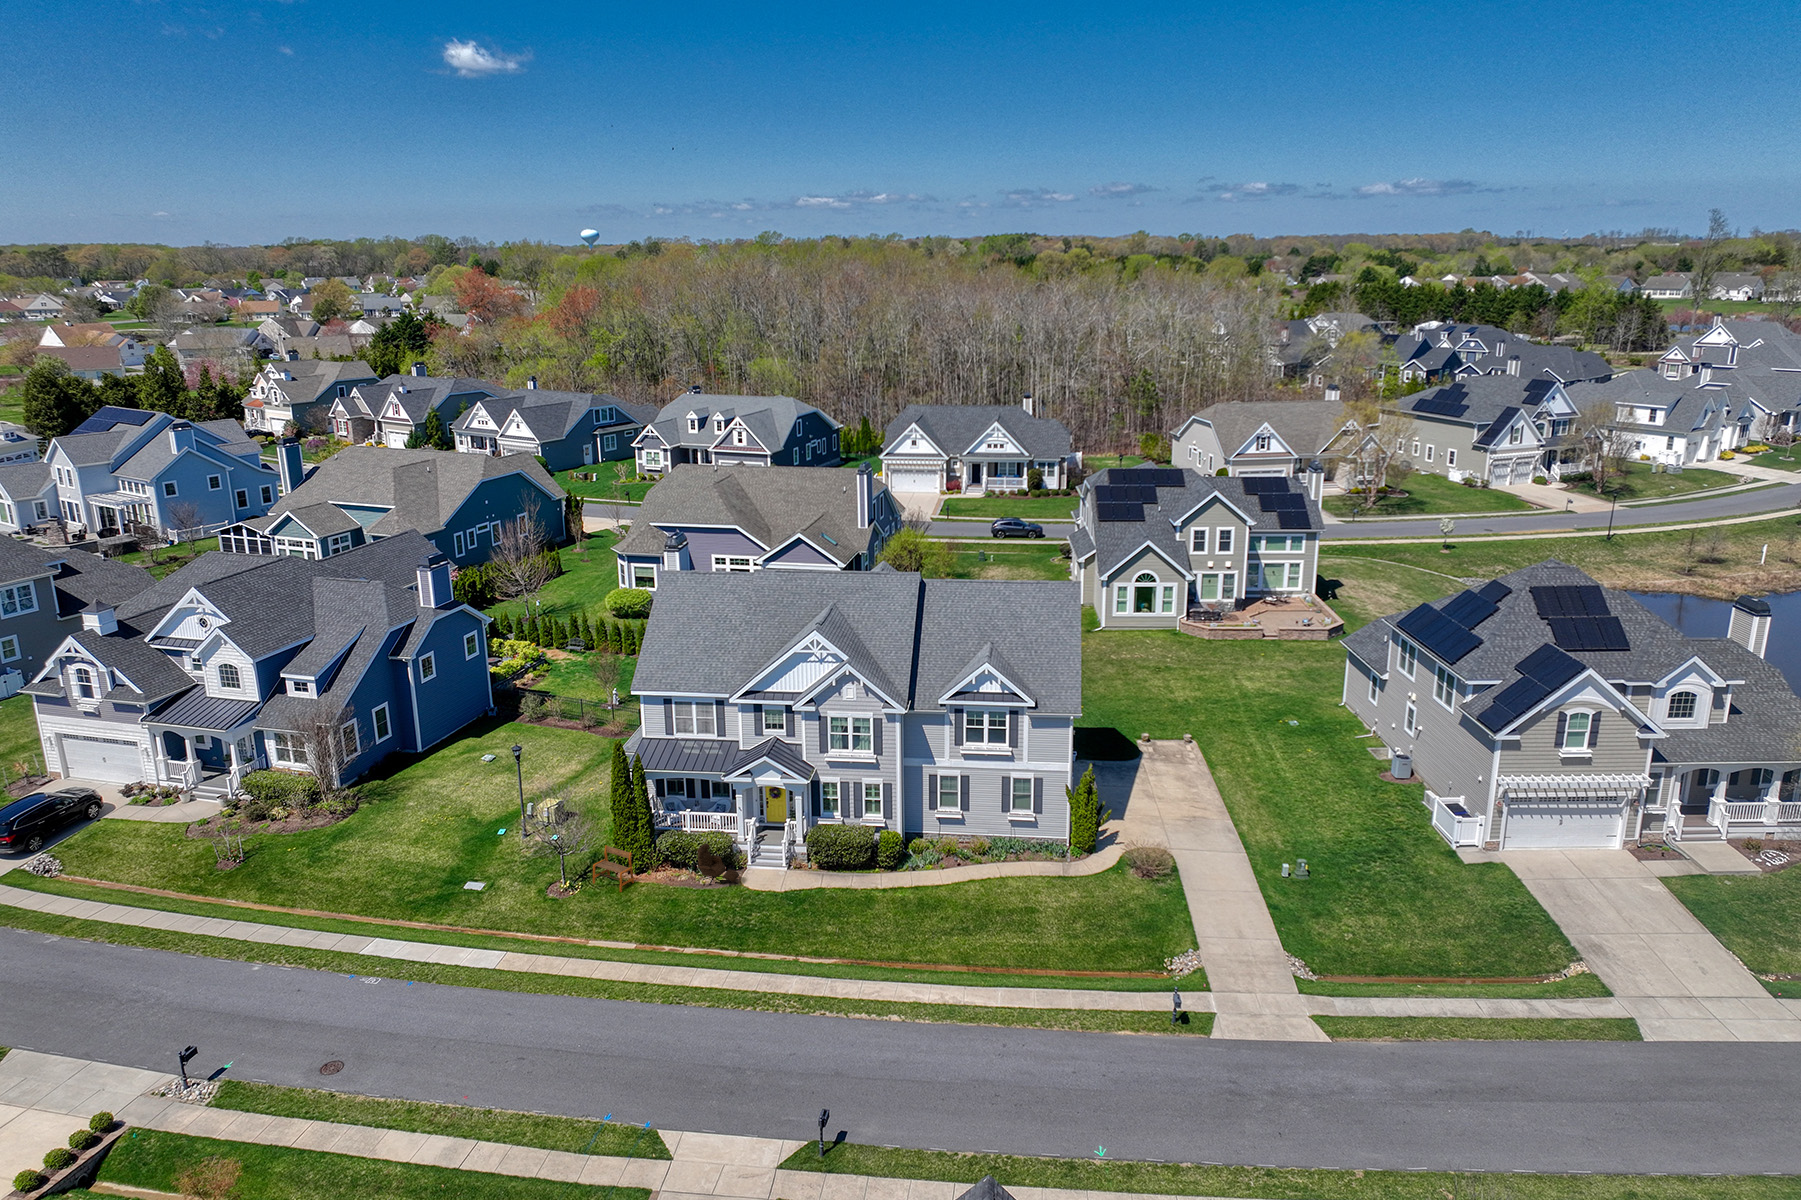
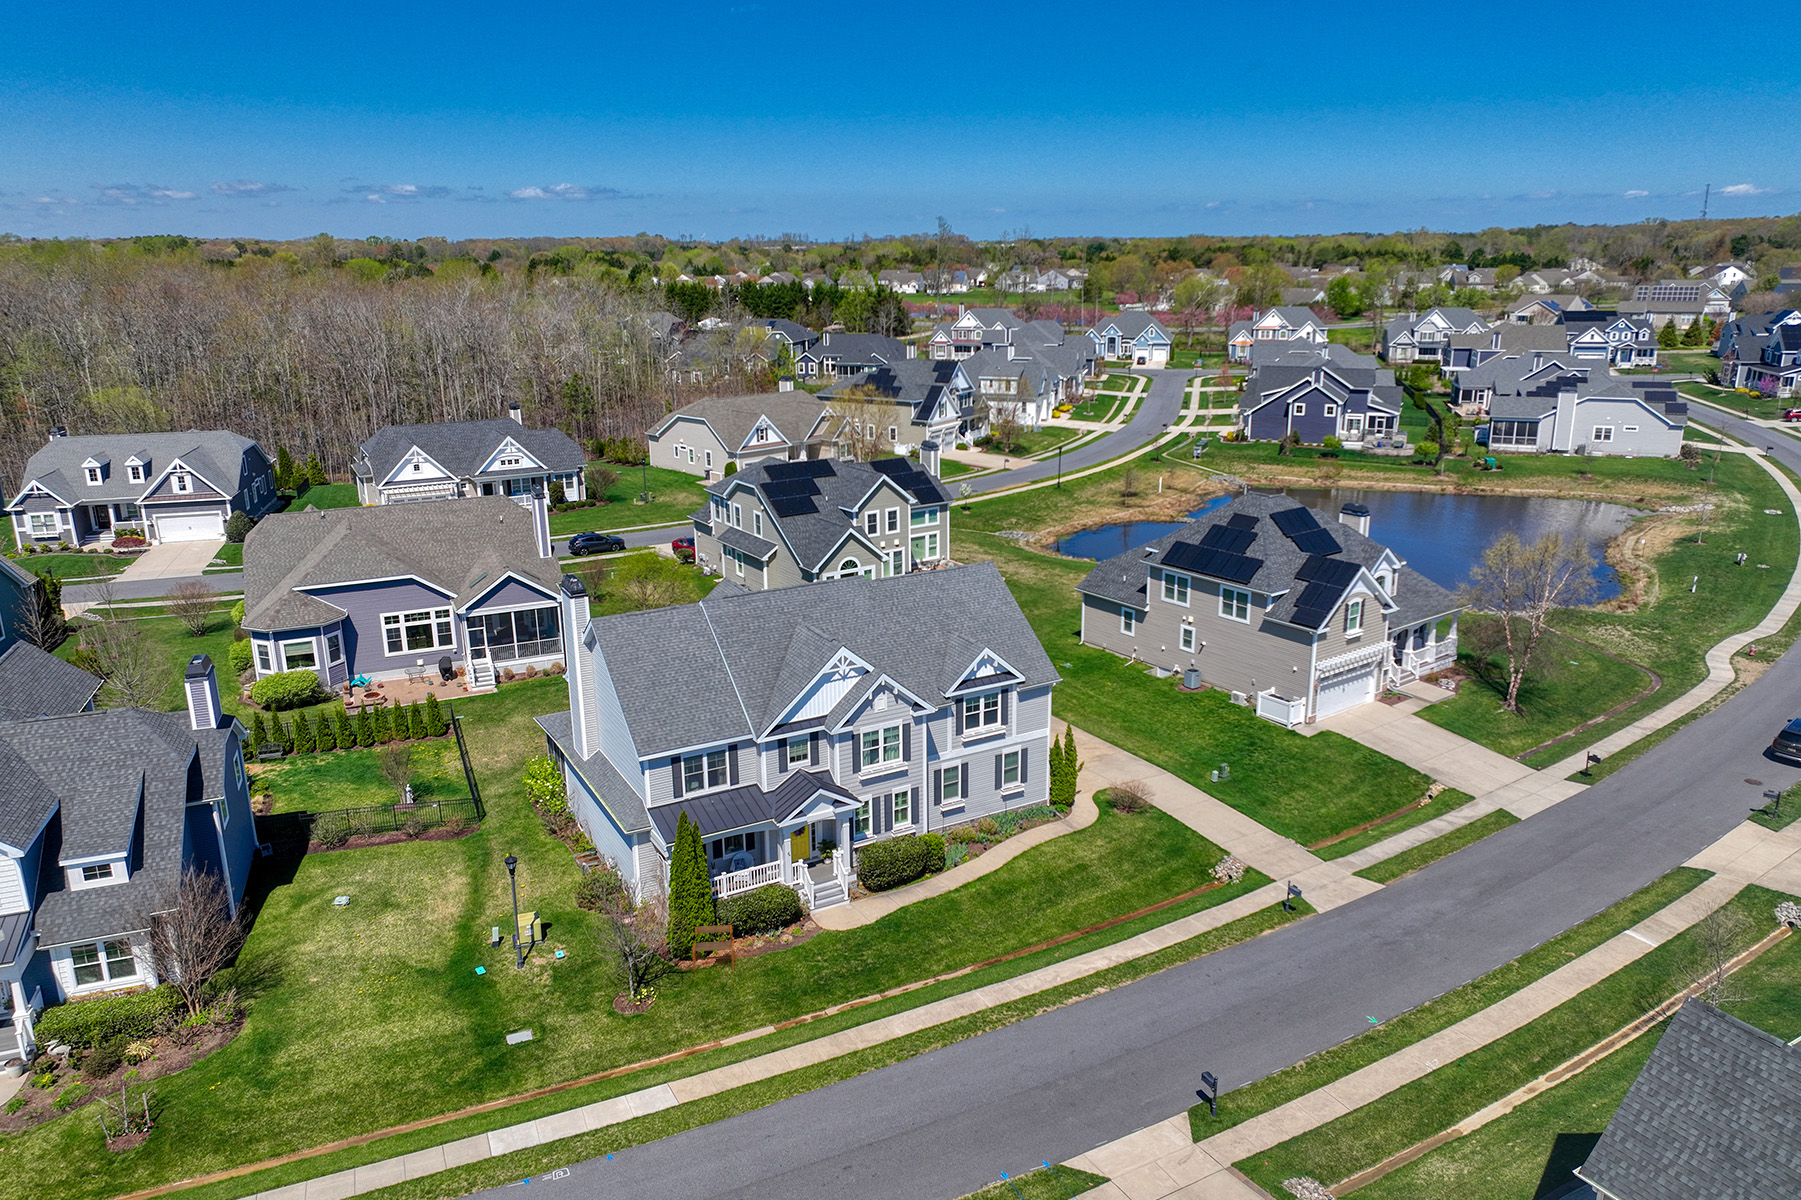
lounge chair: present [698,843,739,886] -> none [790,892,833,933]

